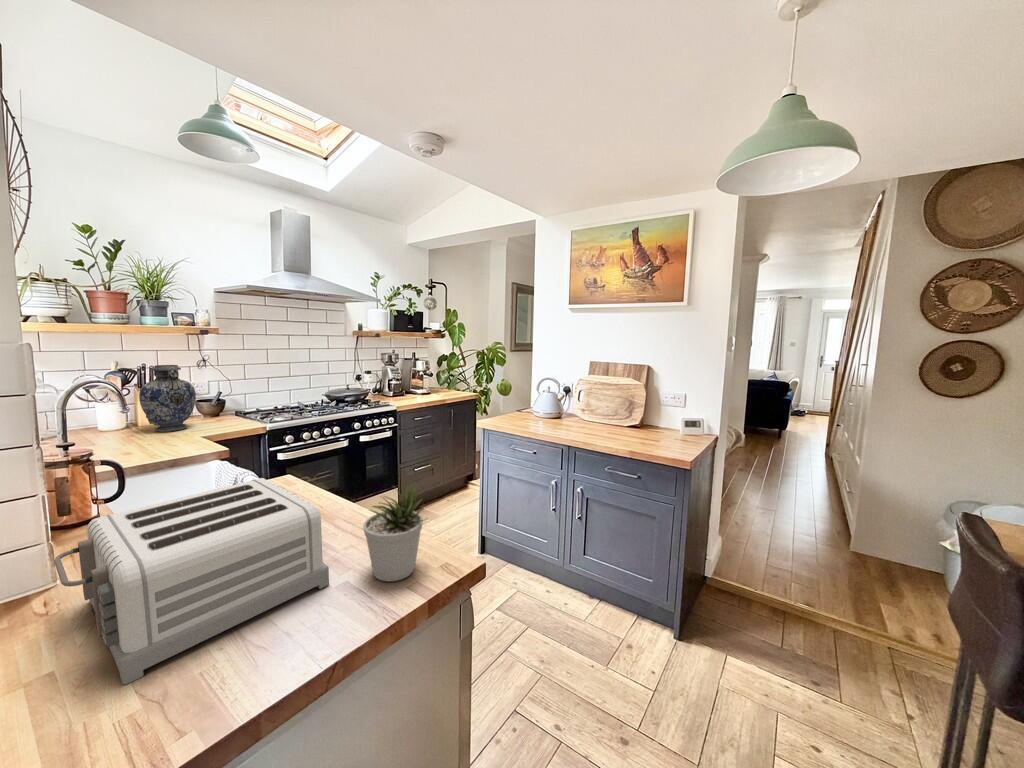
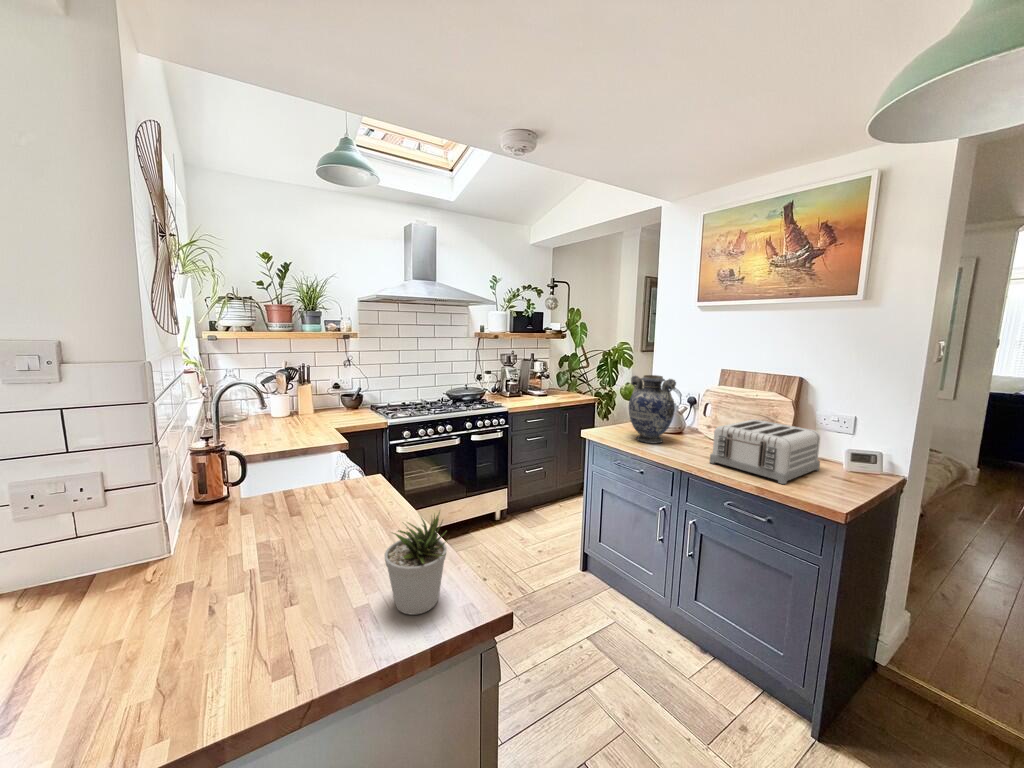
vase: present [139,365,196,432] -> present [629,375,676,443]
toaster: present [54,478,329,685] -> present [710,419,820,484]

